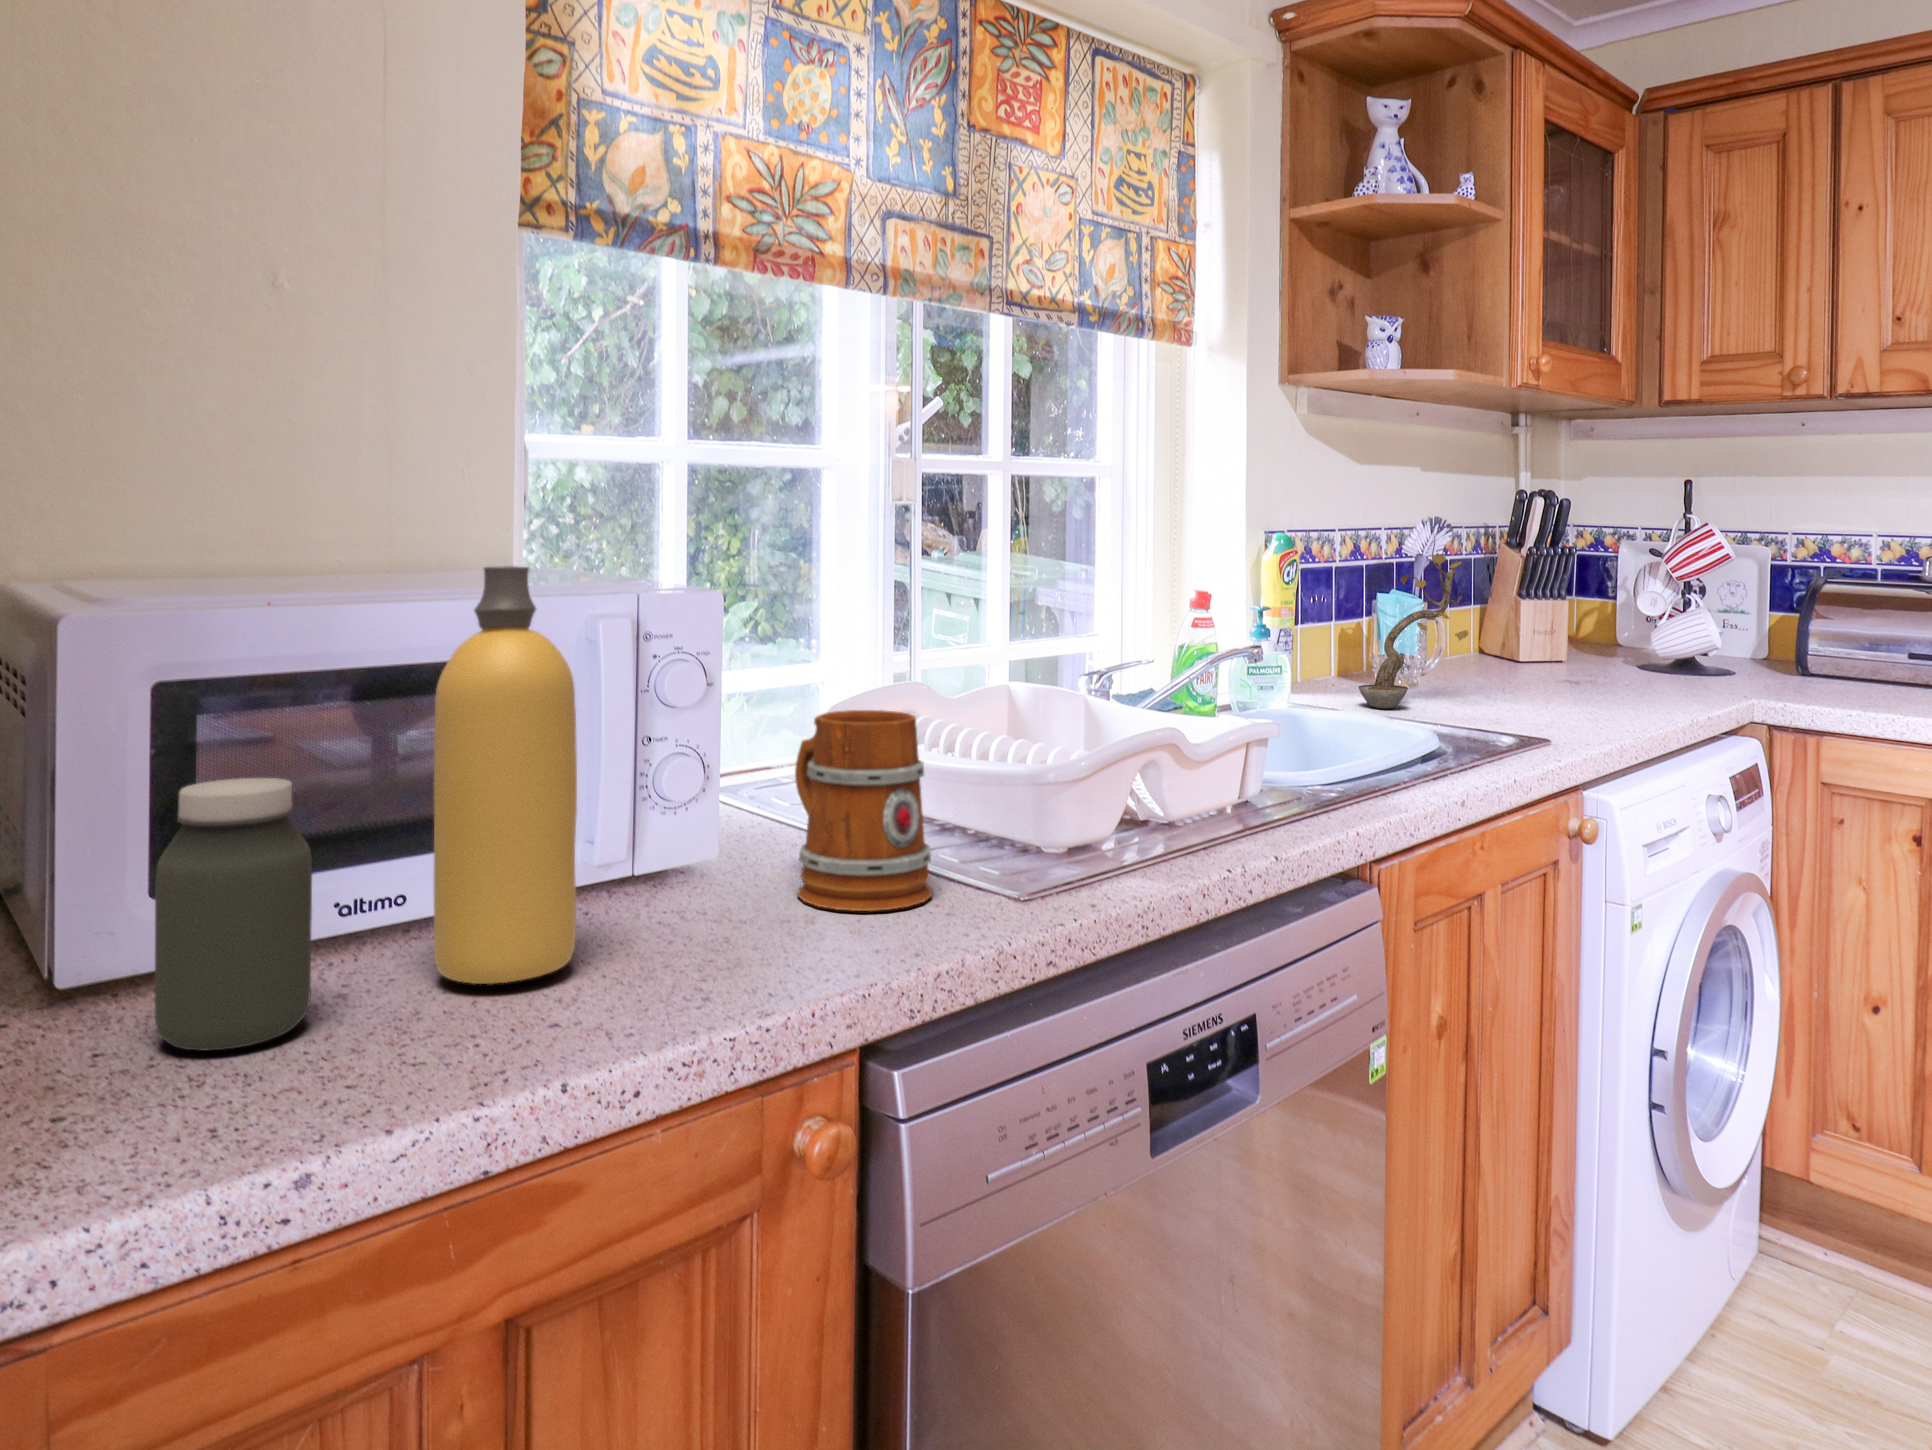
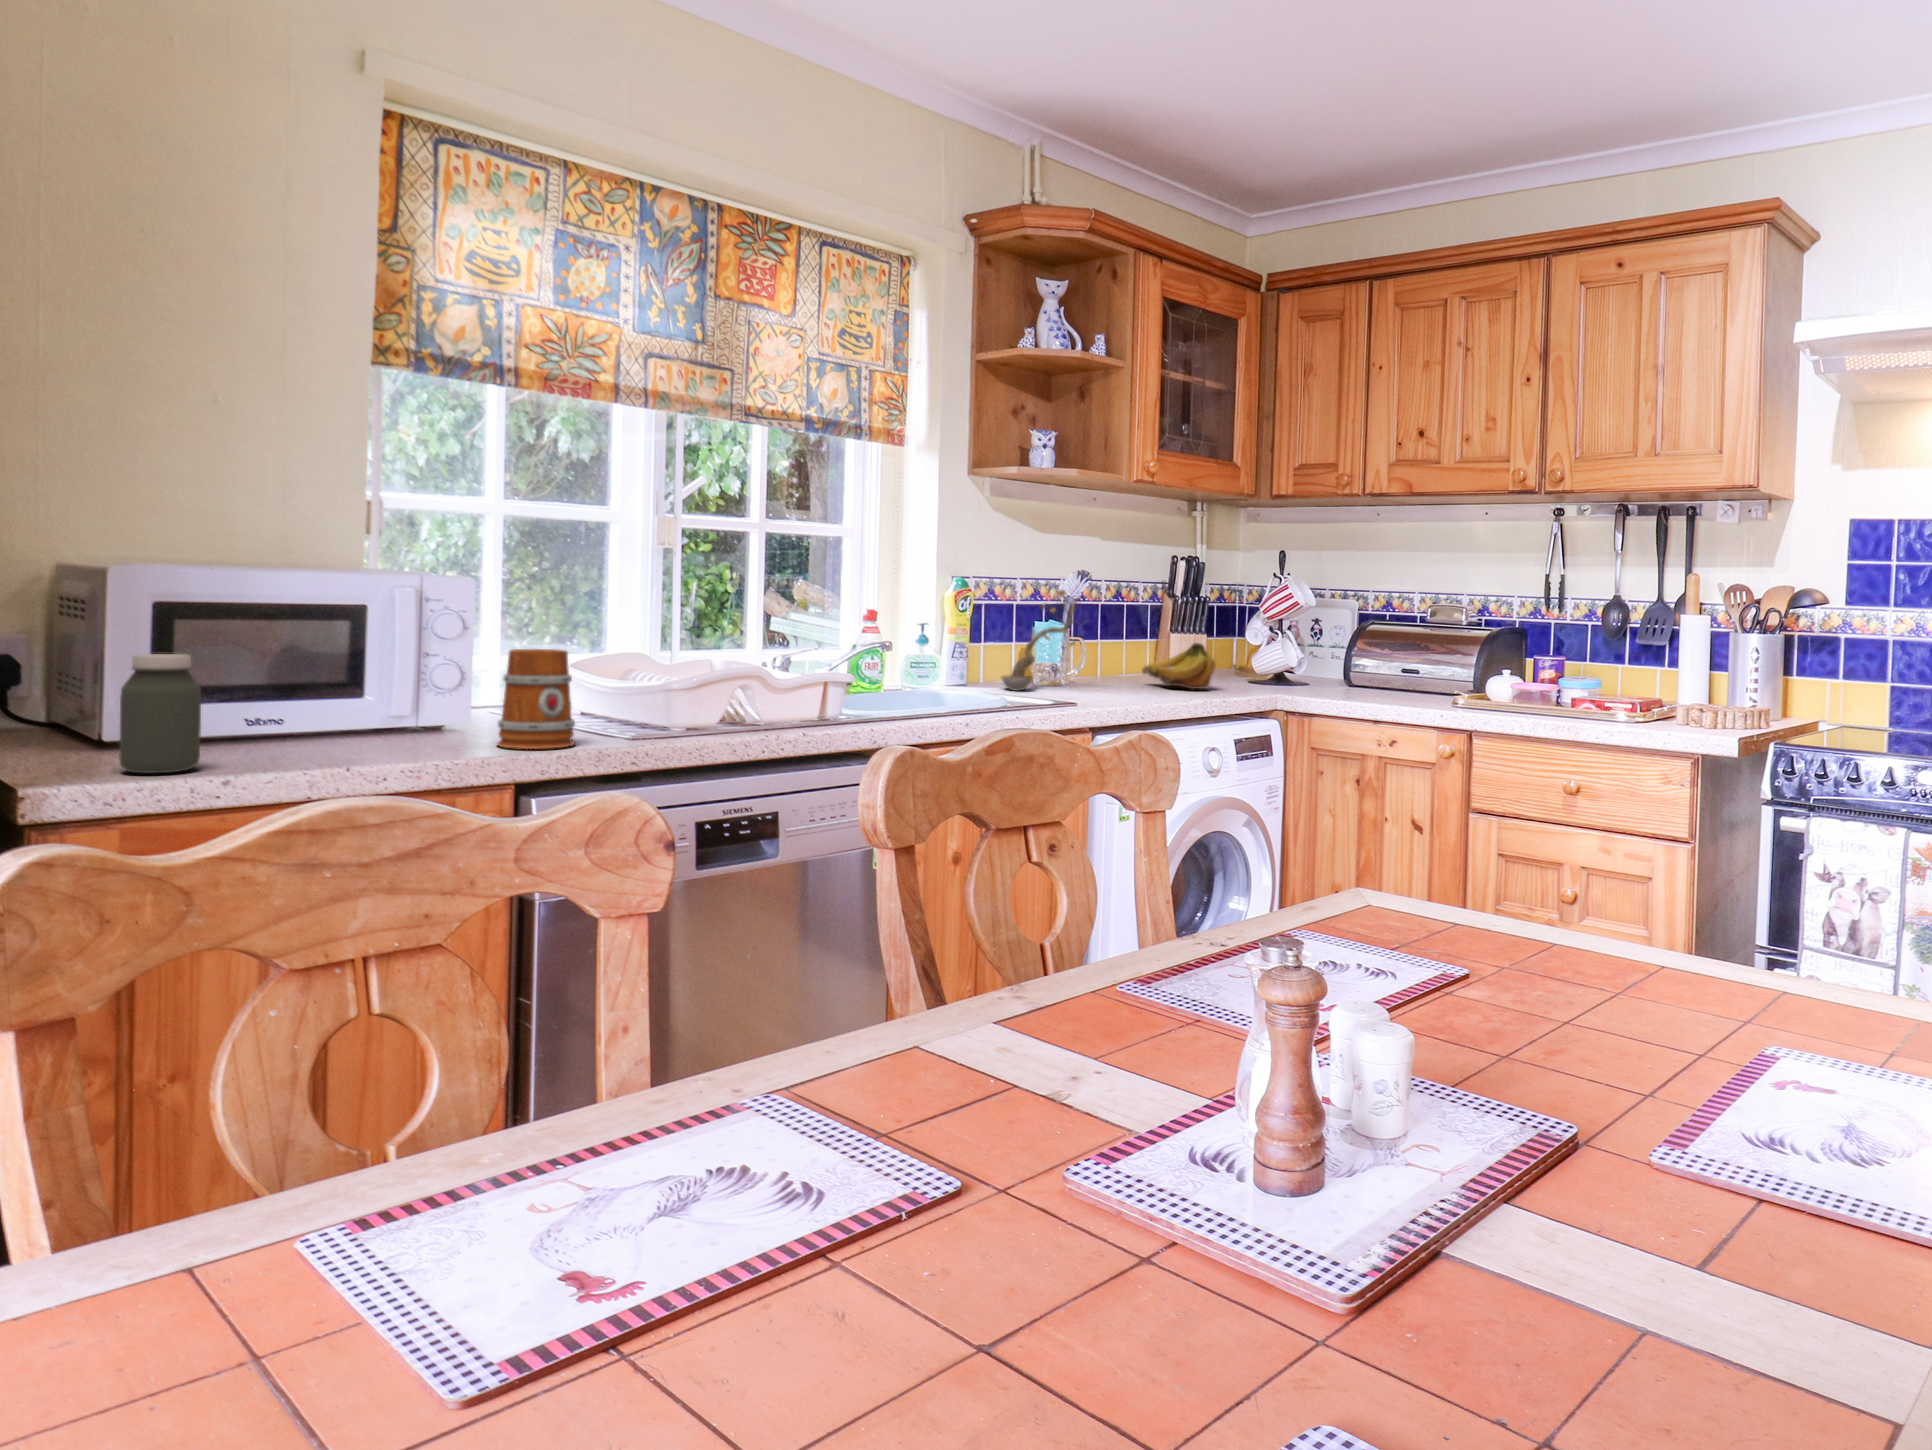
bottle: present [433,566,577,984] -> none [270,560,350,761]
fruit: none [1518,625,1633,695] -> present [1142,643,1215,689]

